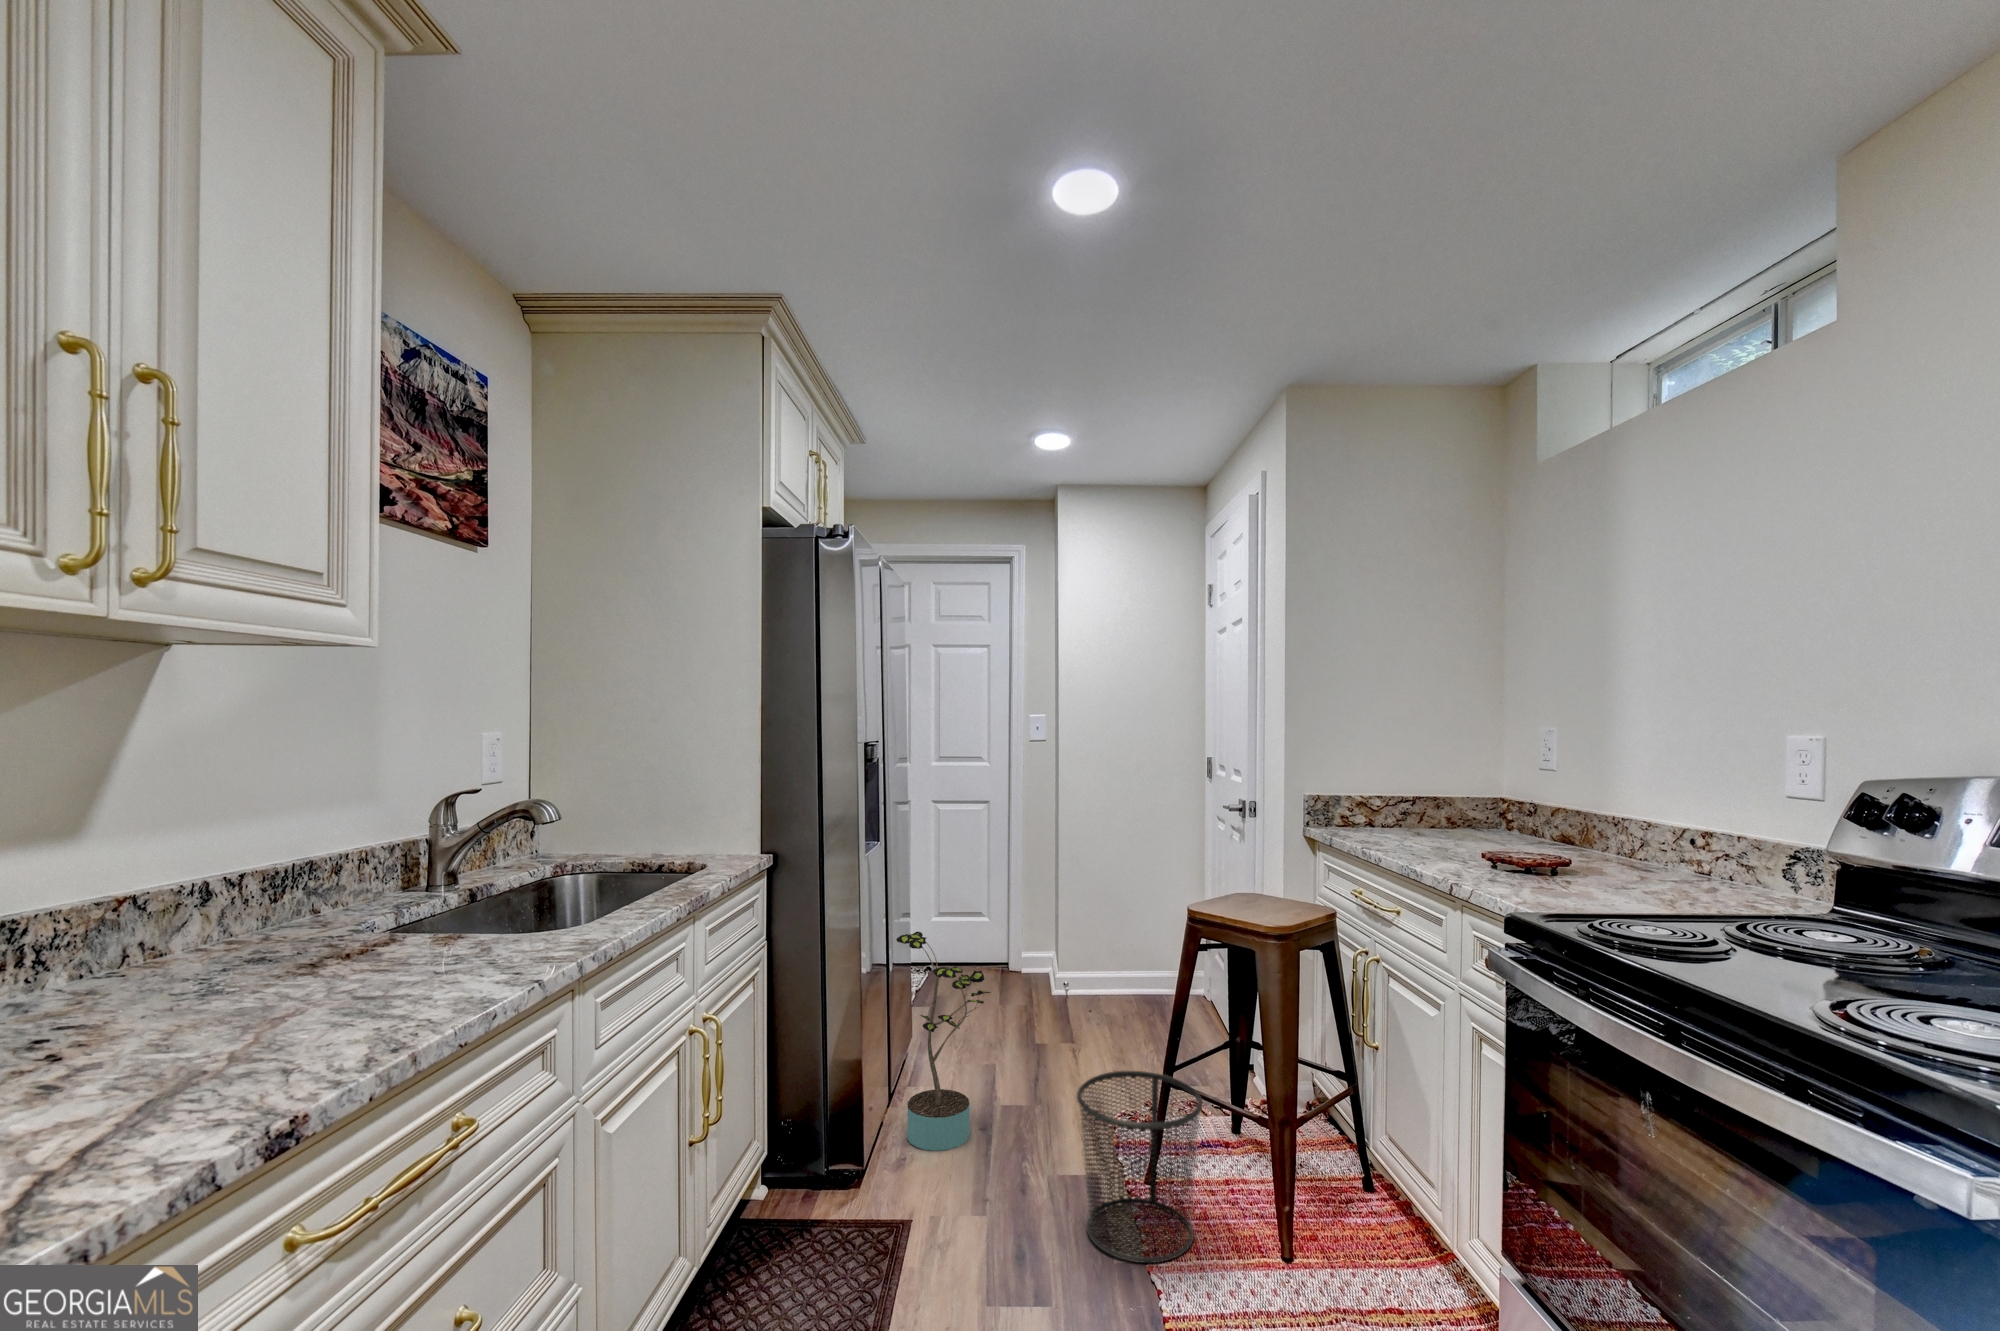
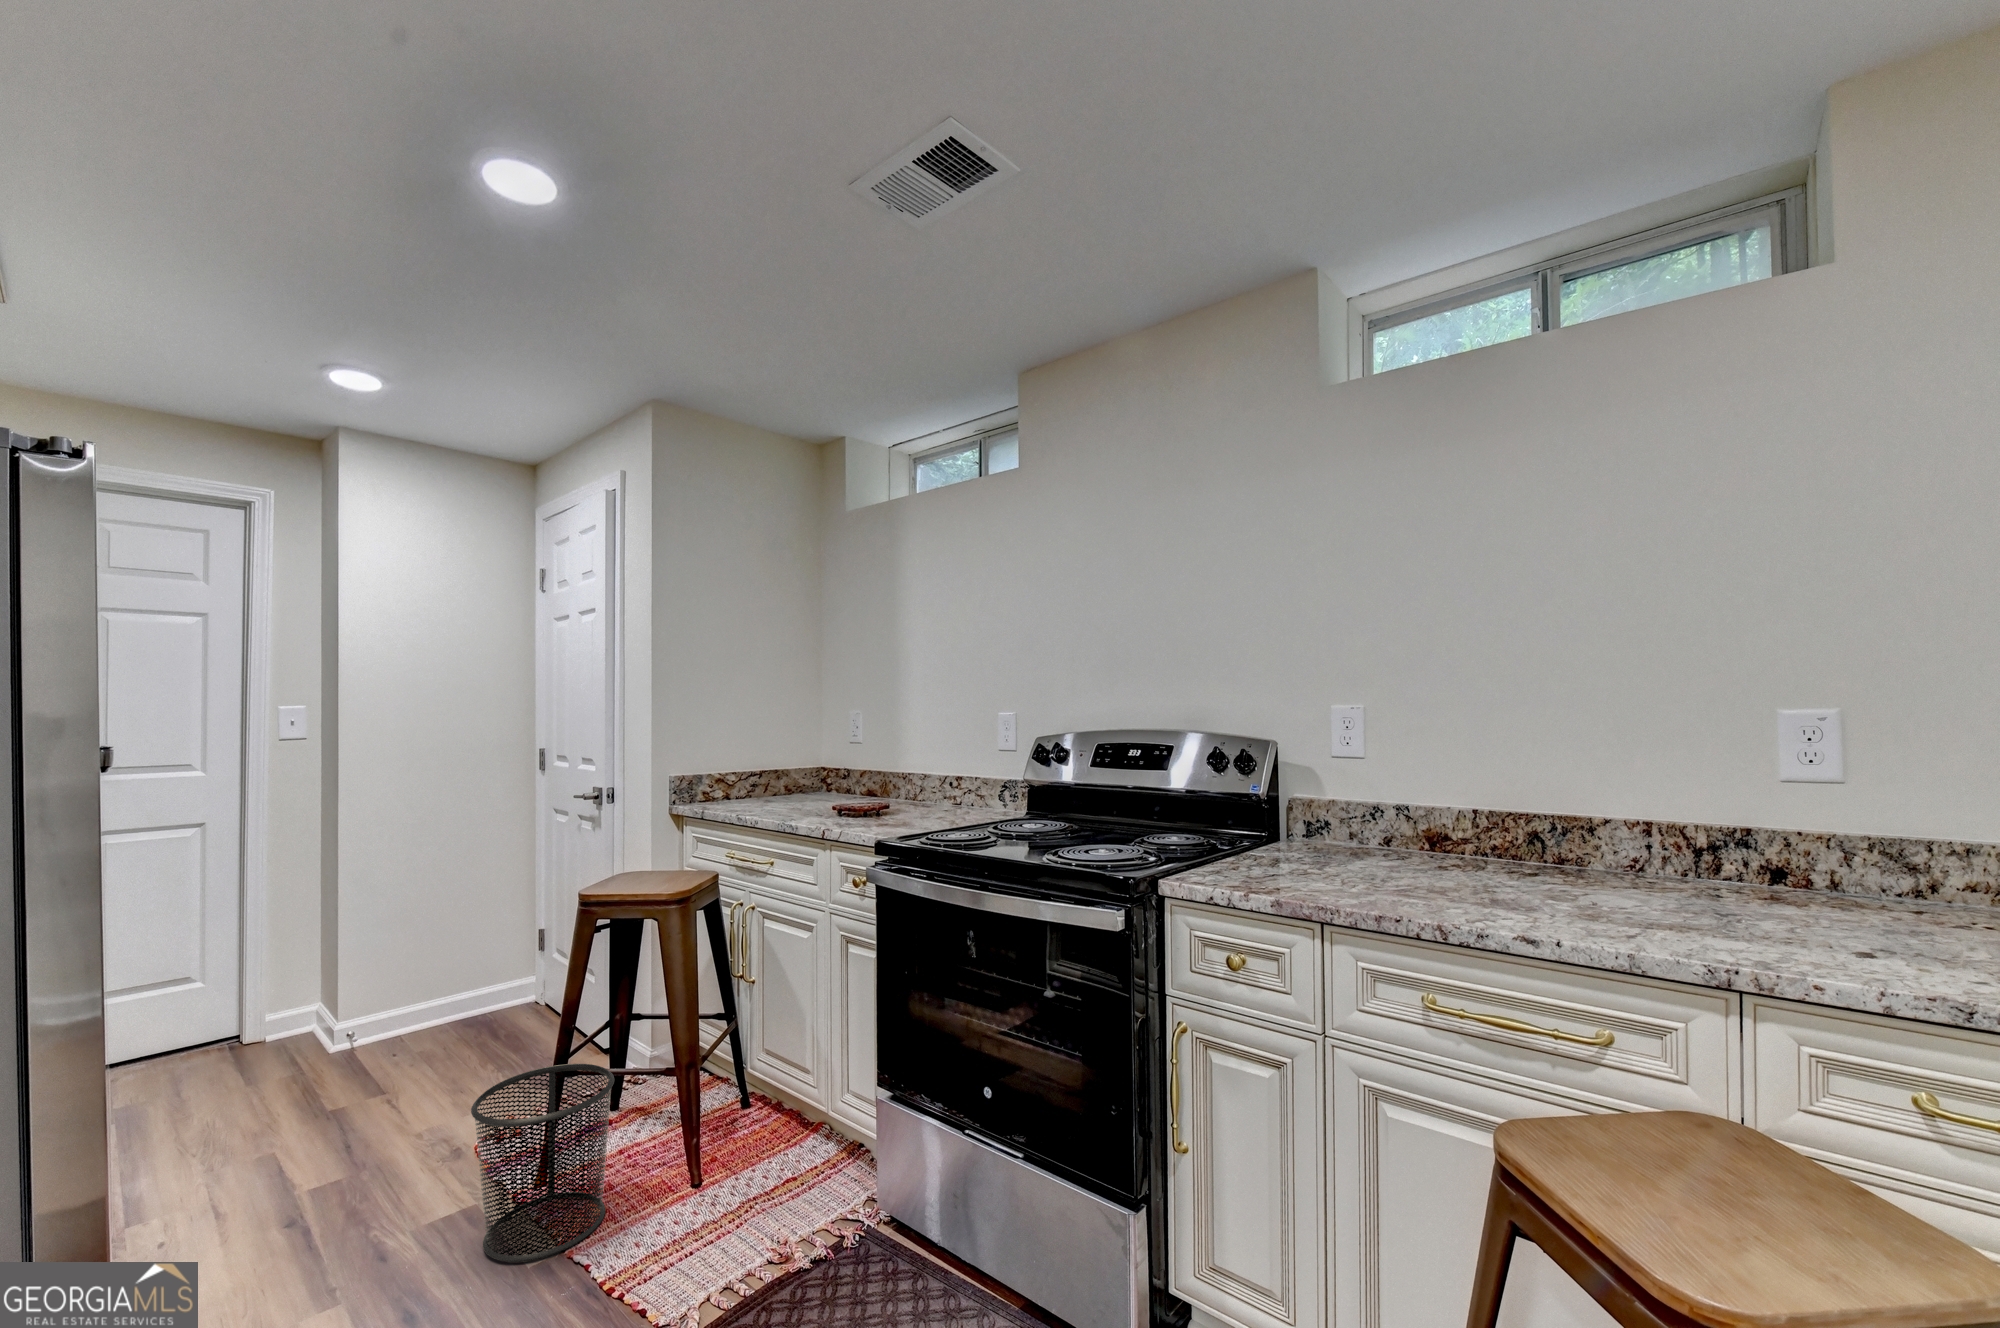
potted plant: present [896,932,991,1151] -> none [155,1003,303,1280]

